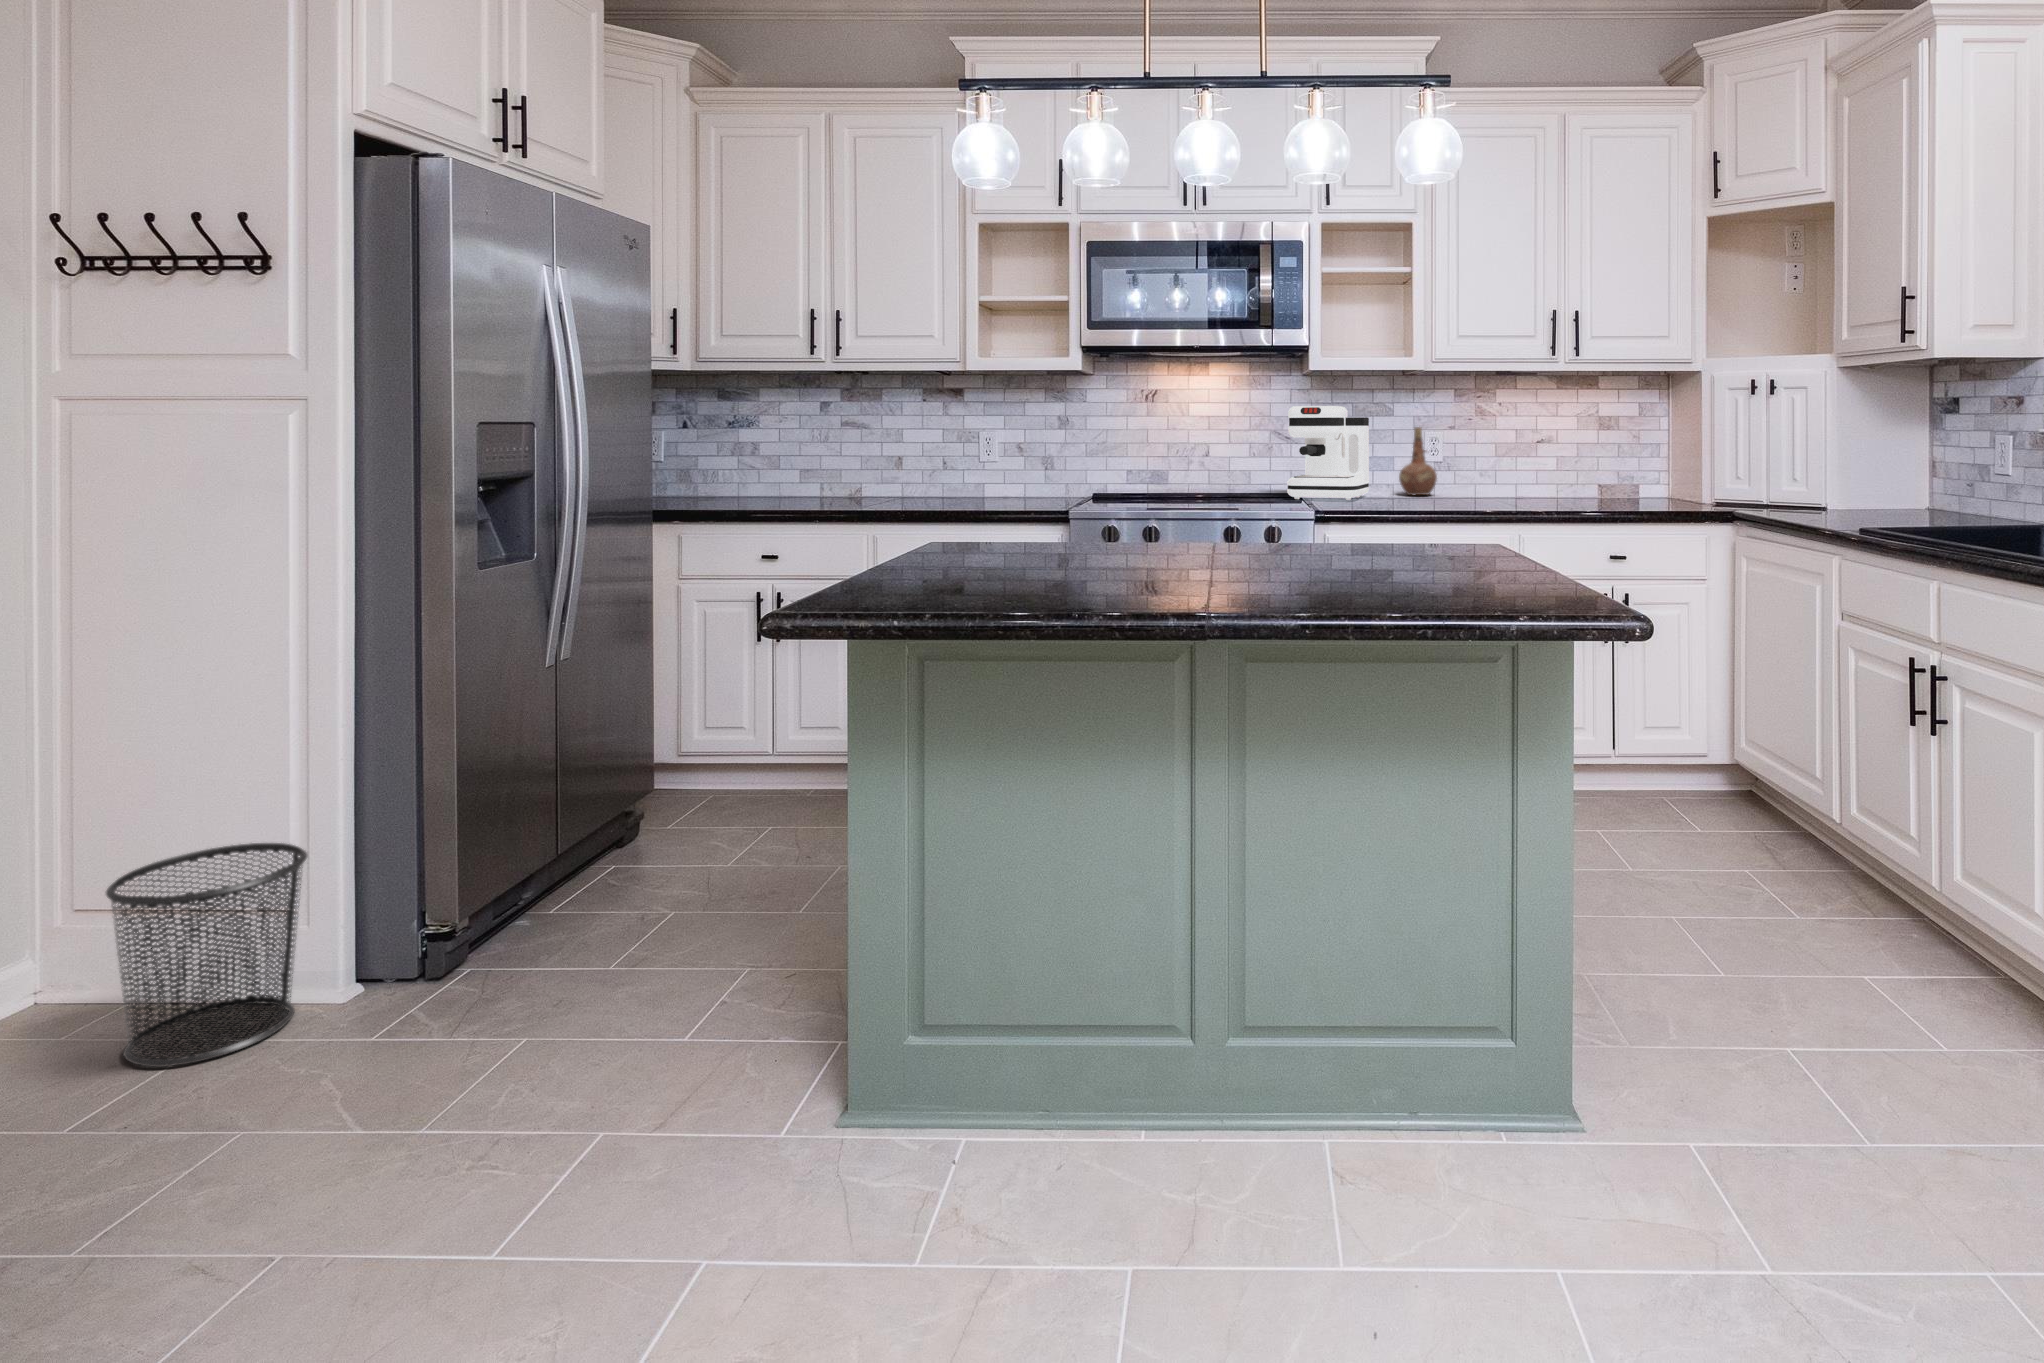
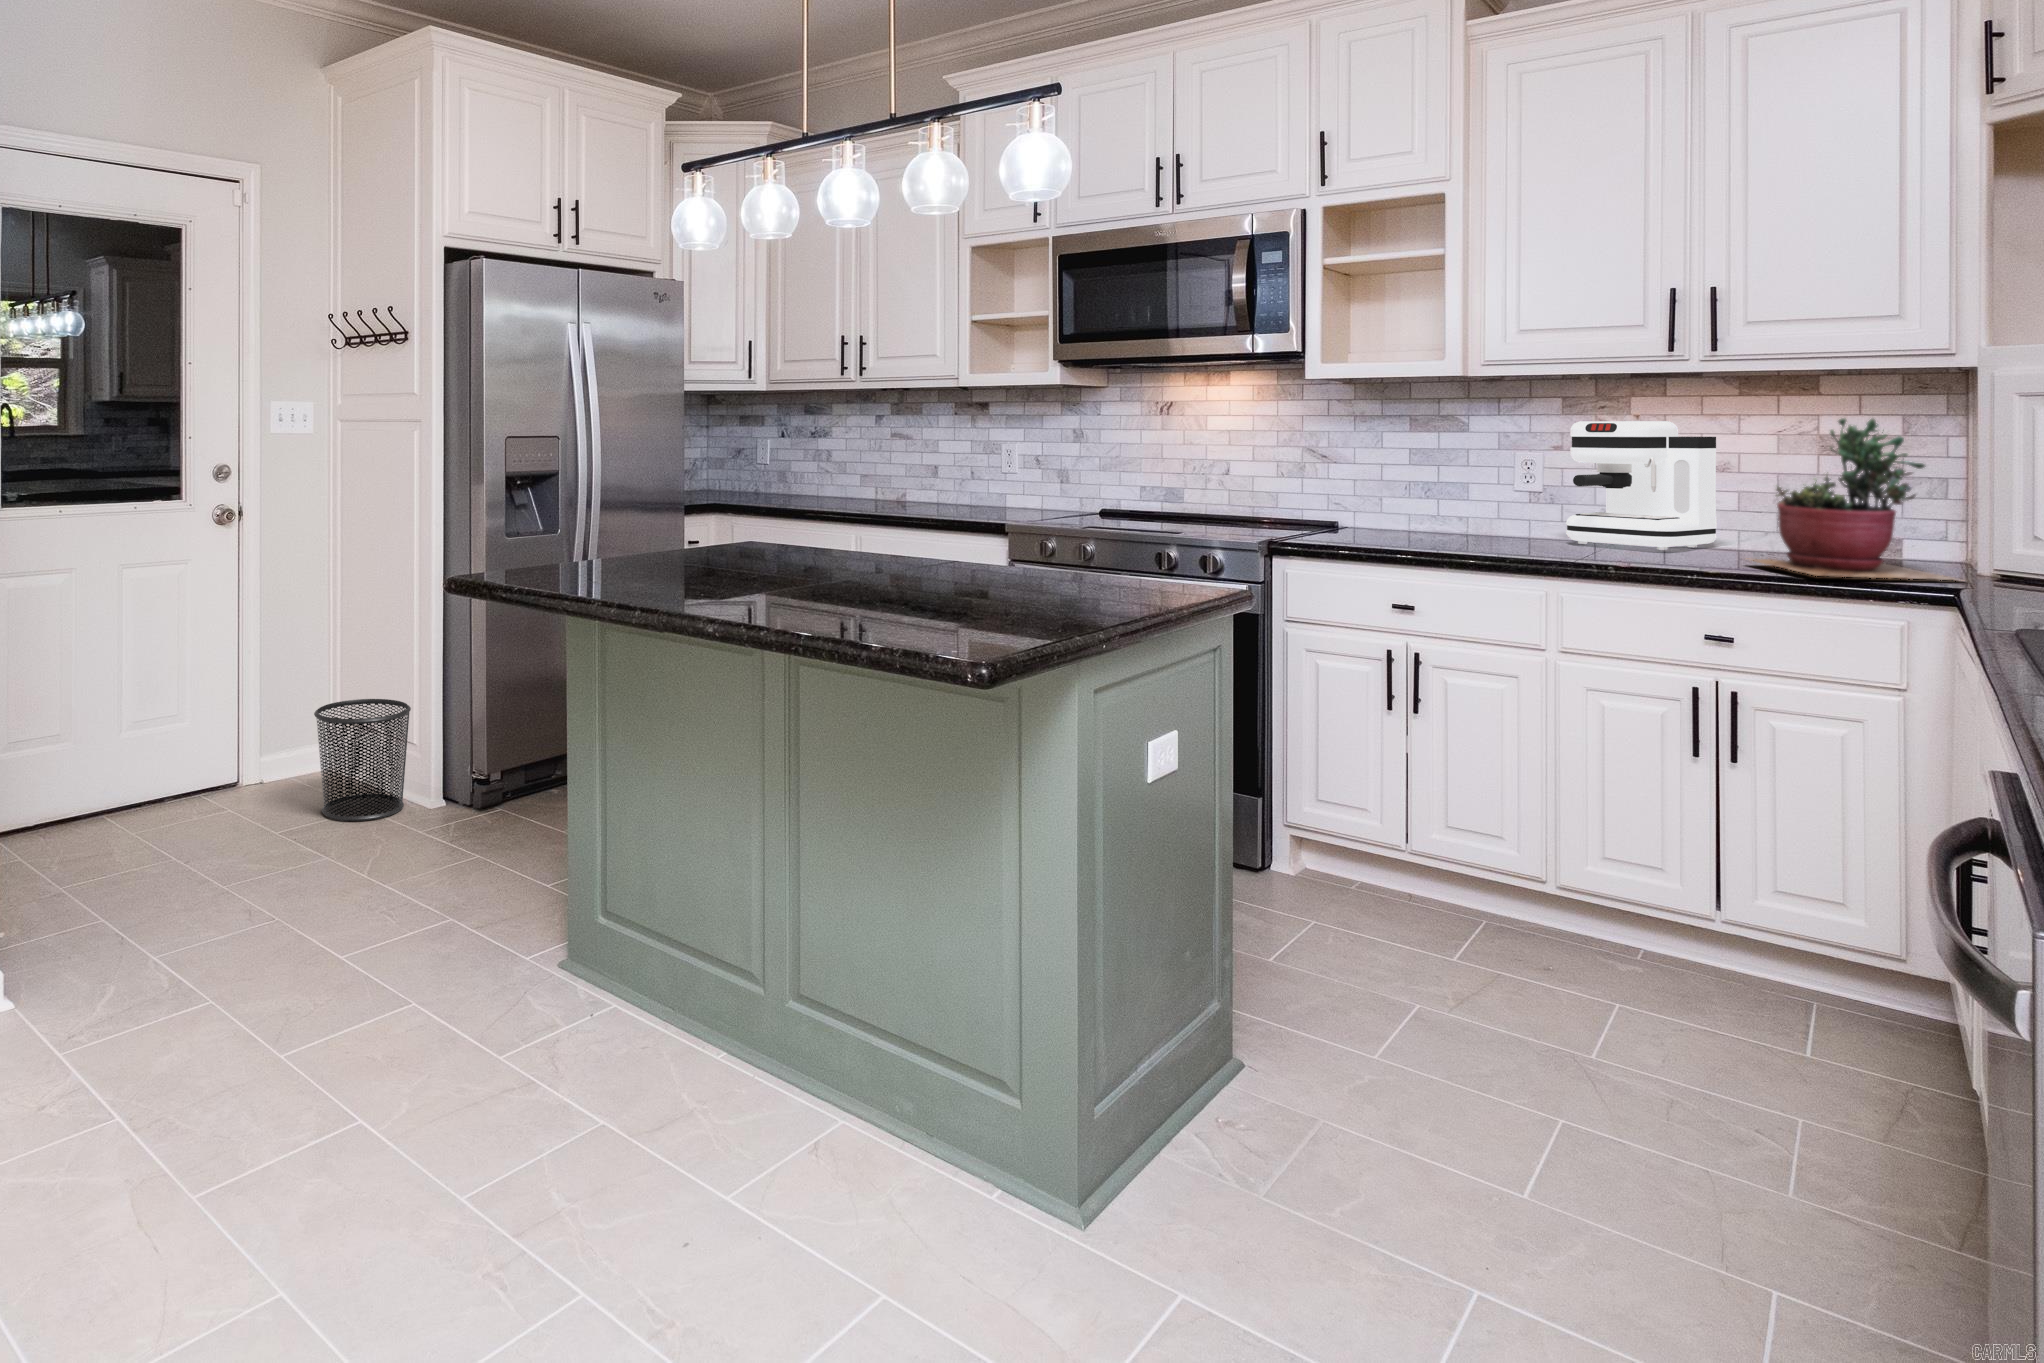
succulent plant: none [1604,404,1721,510] -> present [1753,418,1955,580]
coffee maker: present [1287,406,1369,500] -> present [1566,421,1717,550]
ceramic pitcher: present [1399,427,1437,495] -> none [1467,447,1524,533]

